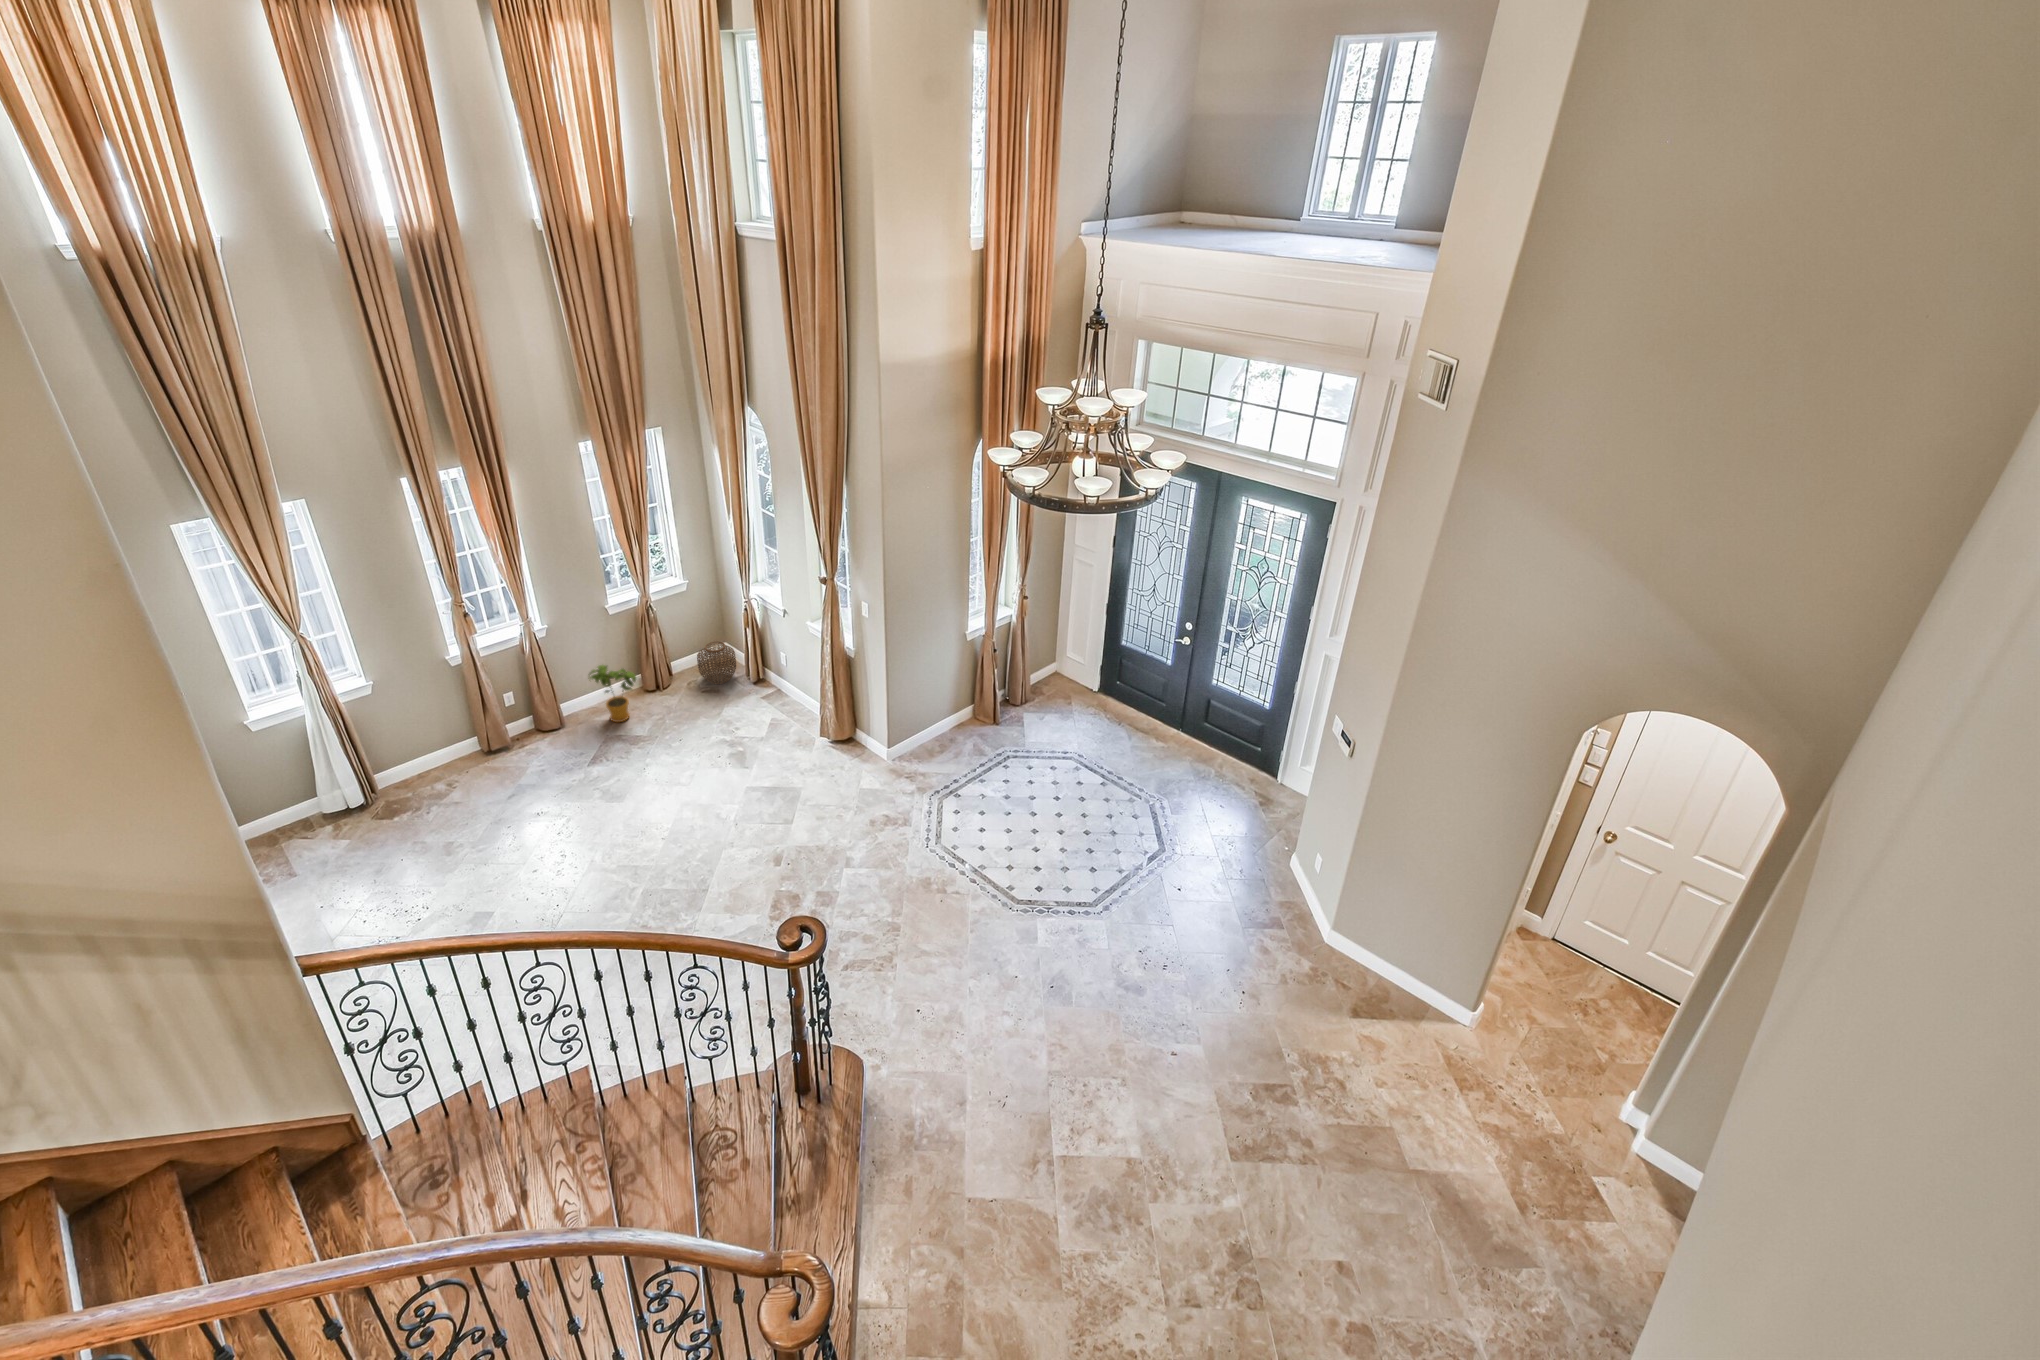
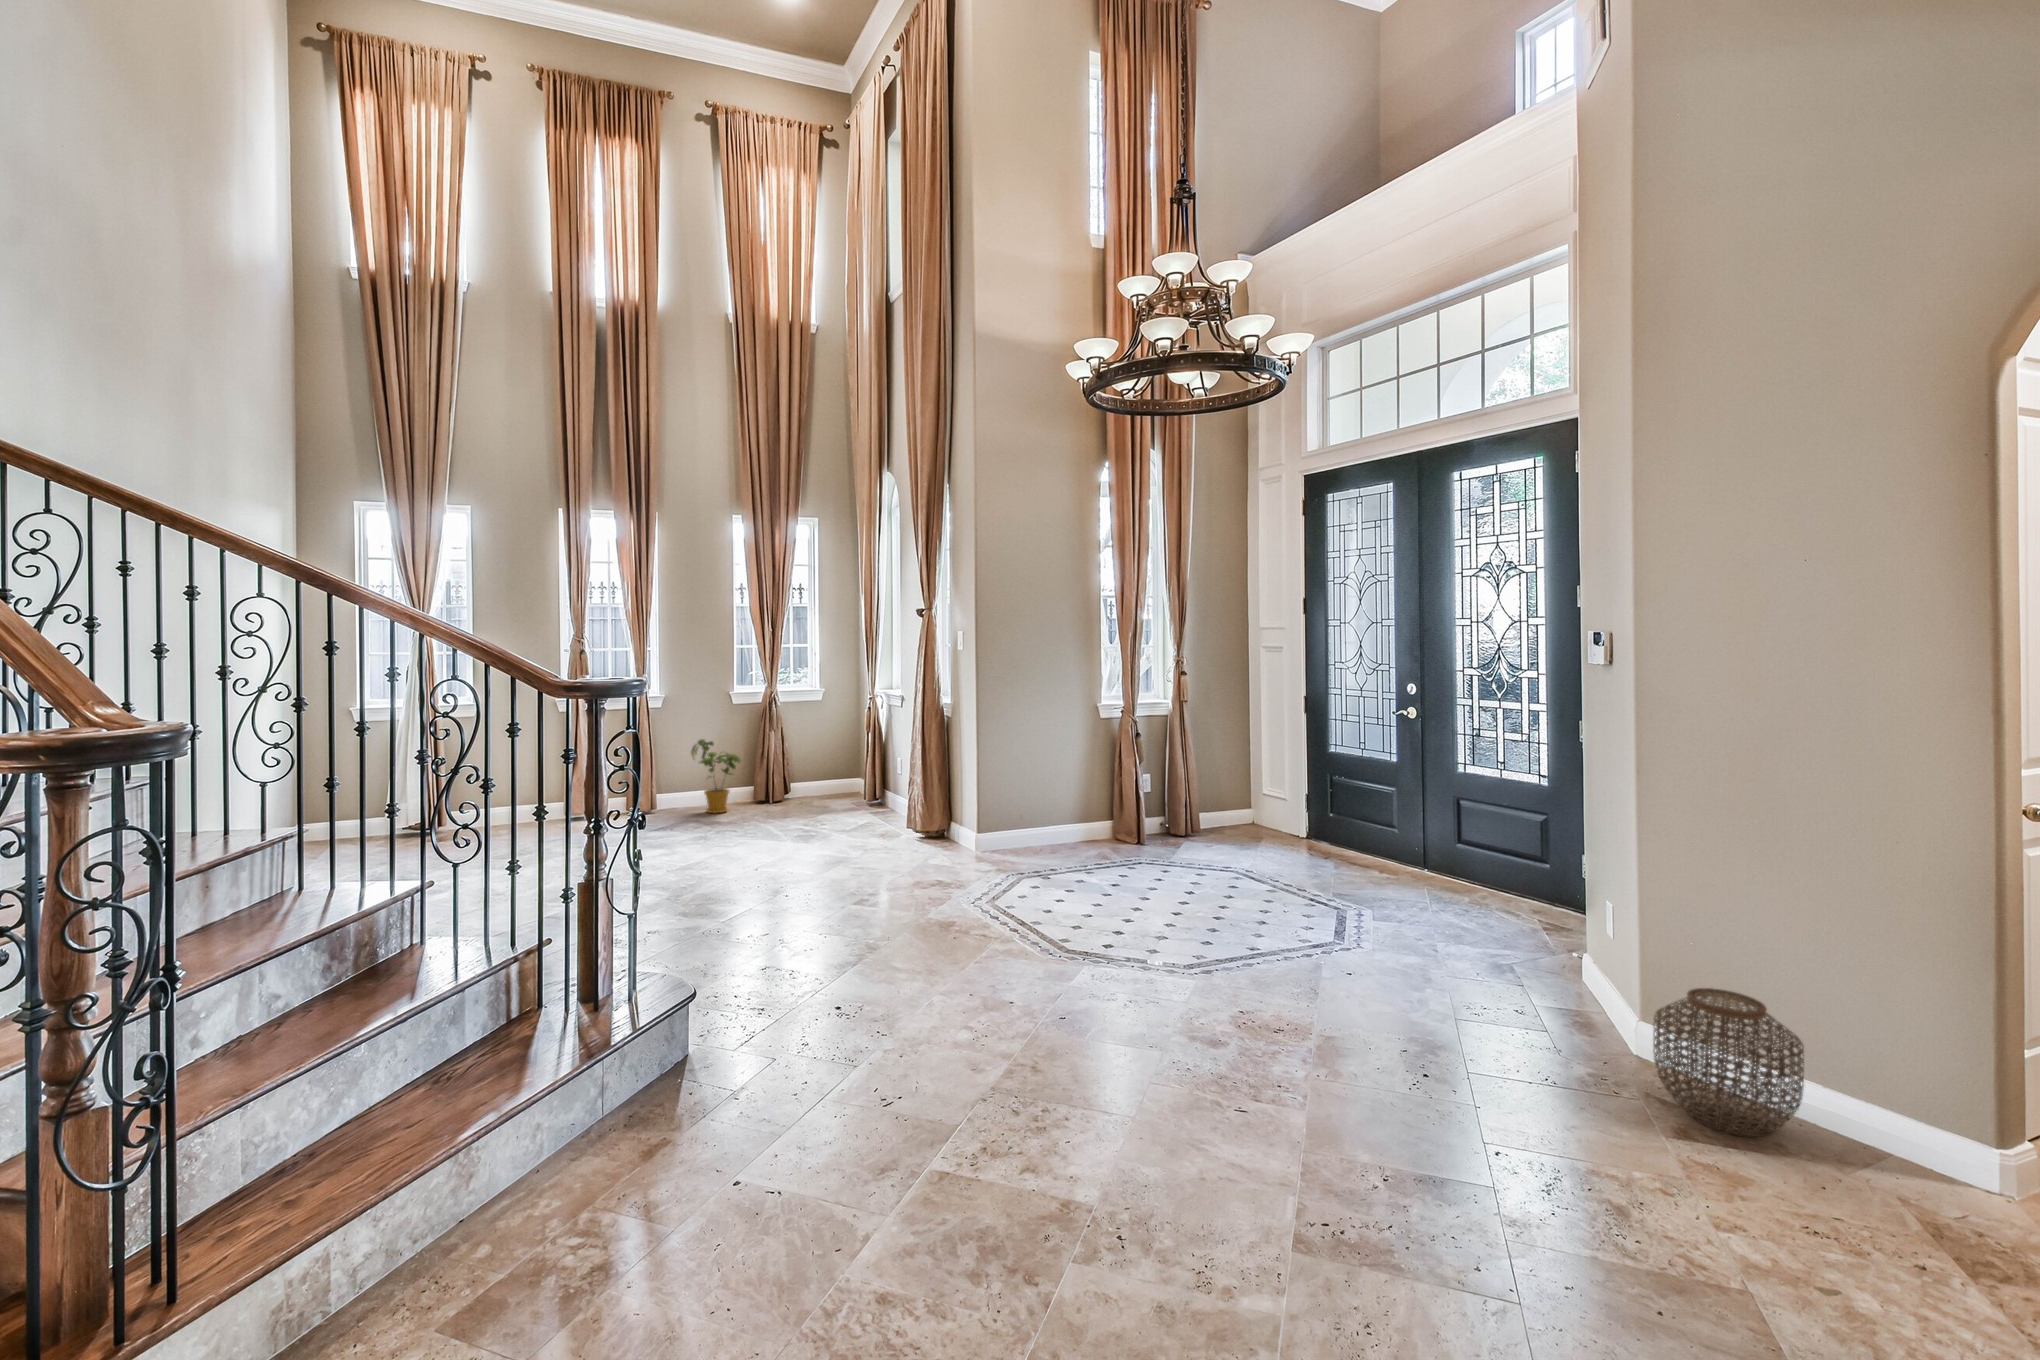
woven basket: present [697,641,736,684] -> present [1653,988,1804,1137]

